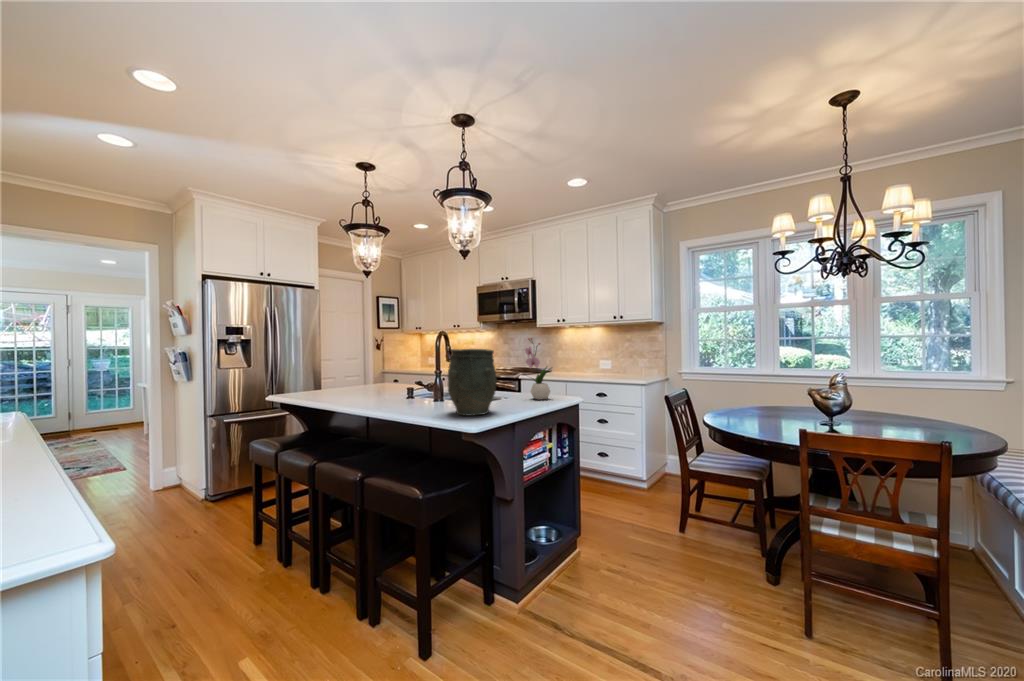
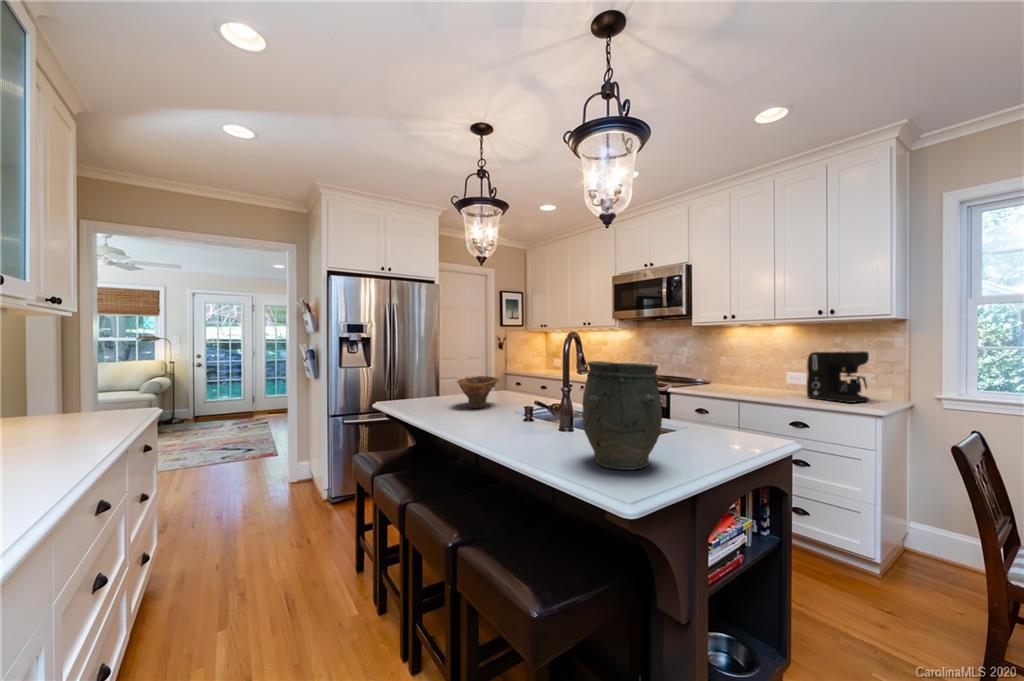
flower arrangement: present [525,338,550,400] -> none [698,343,747,440]
coffee maker: none [608,344,644,378] -> present [807,351,869,403]
bowl: none [348,369,384,394] -> present [457,376,499,408]

